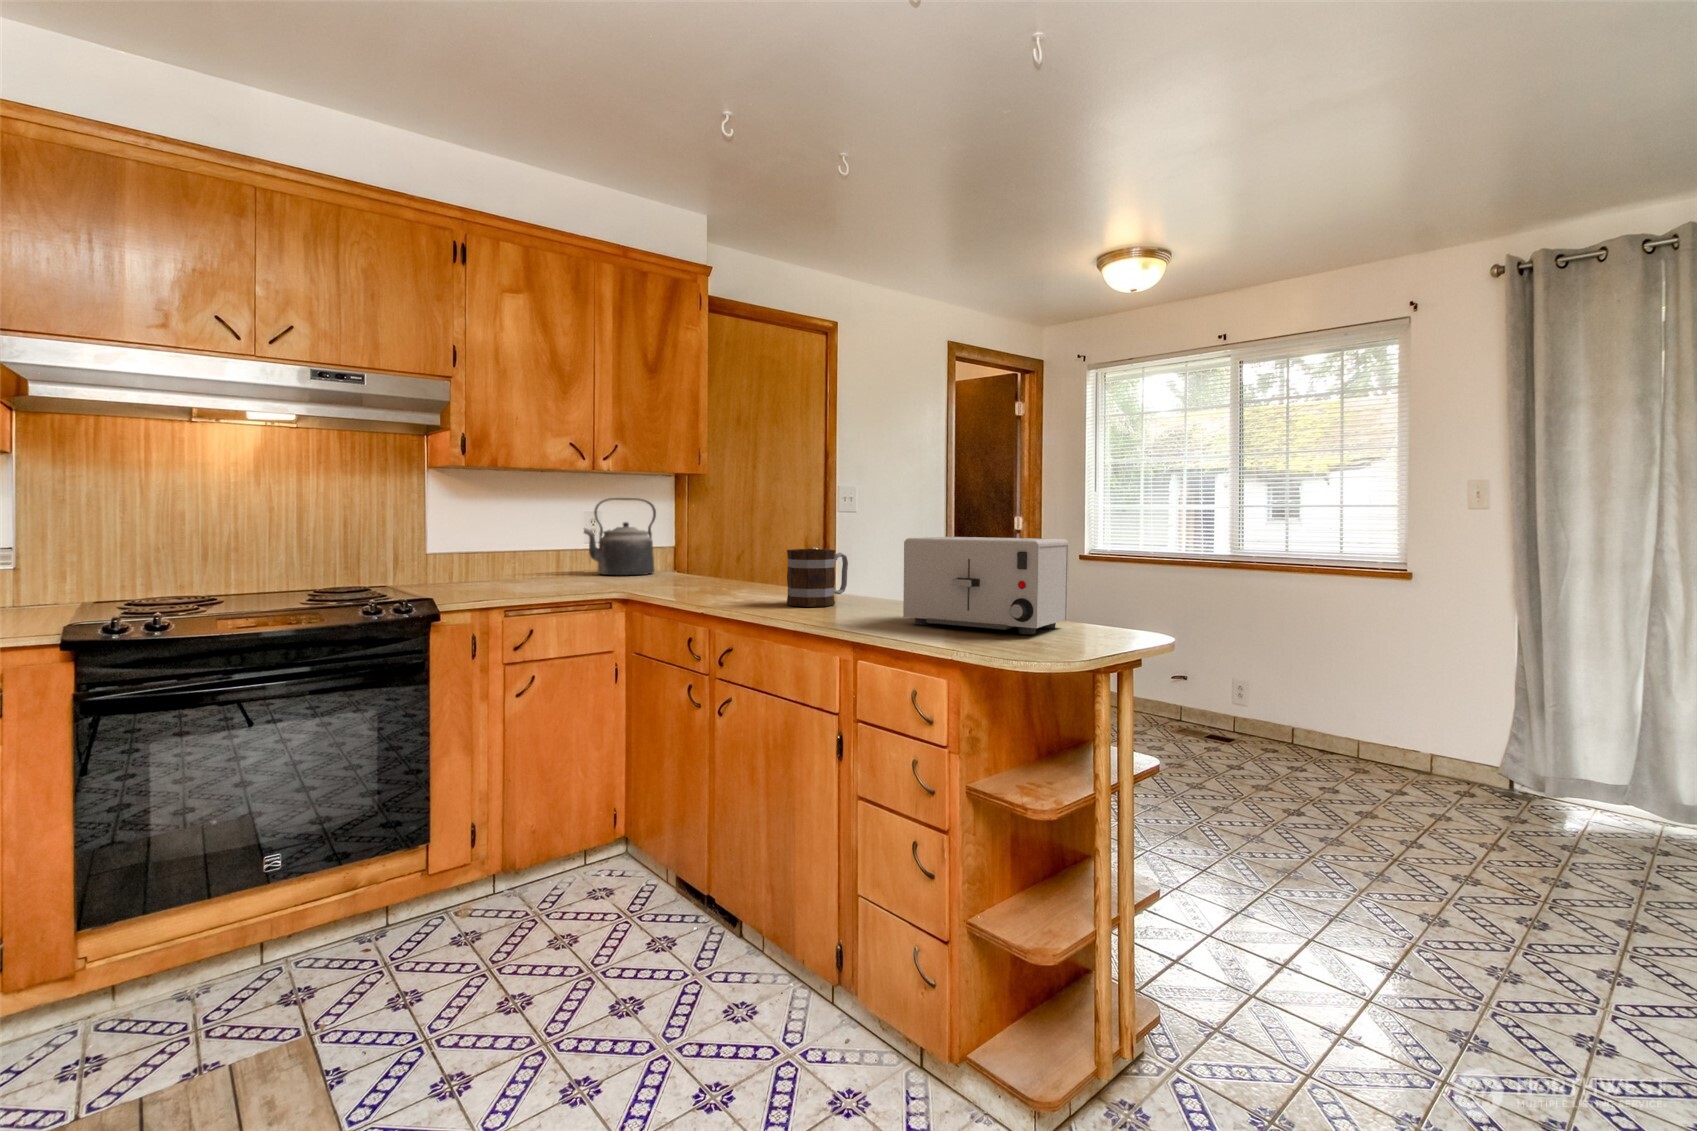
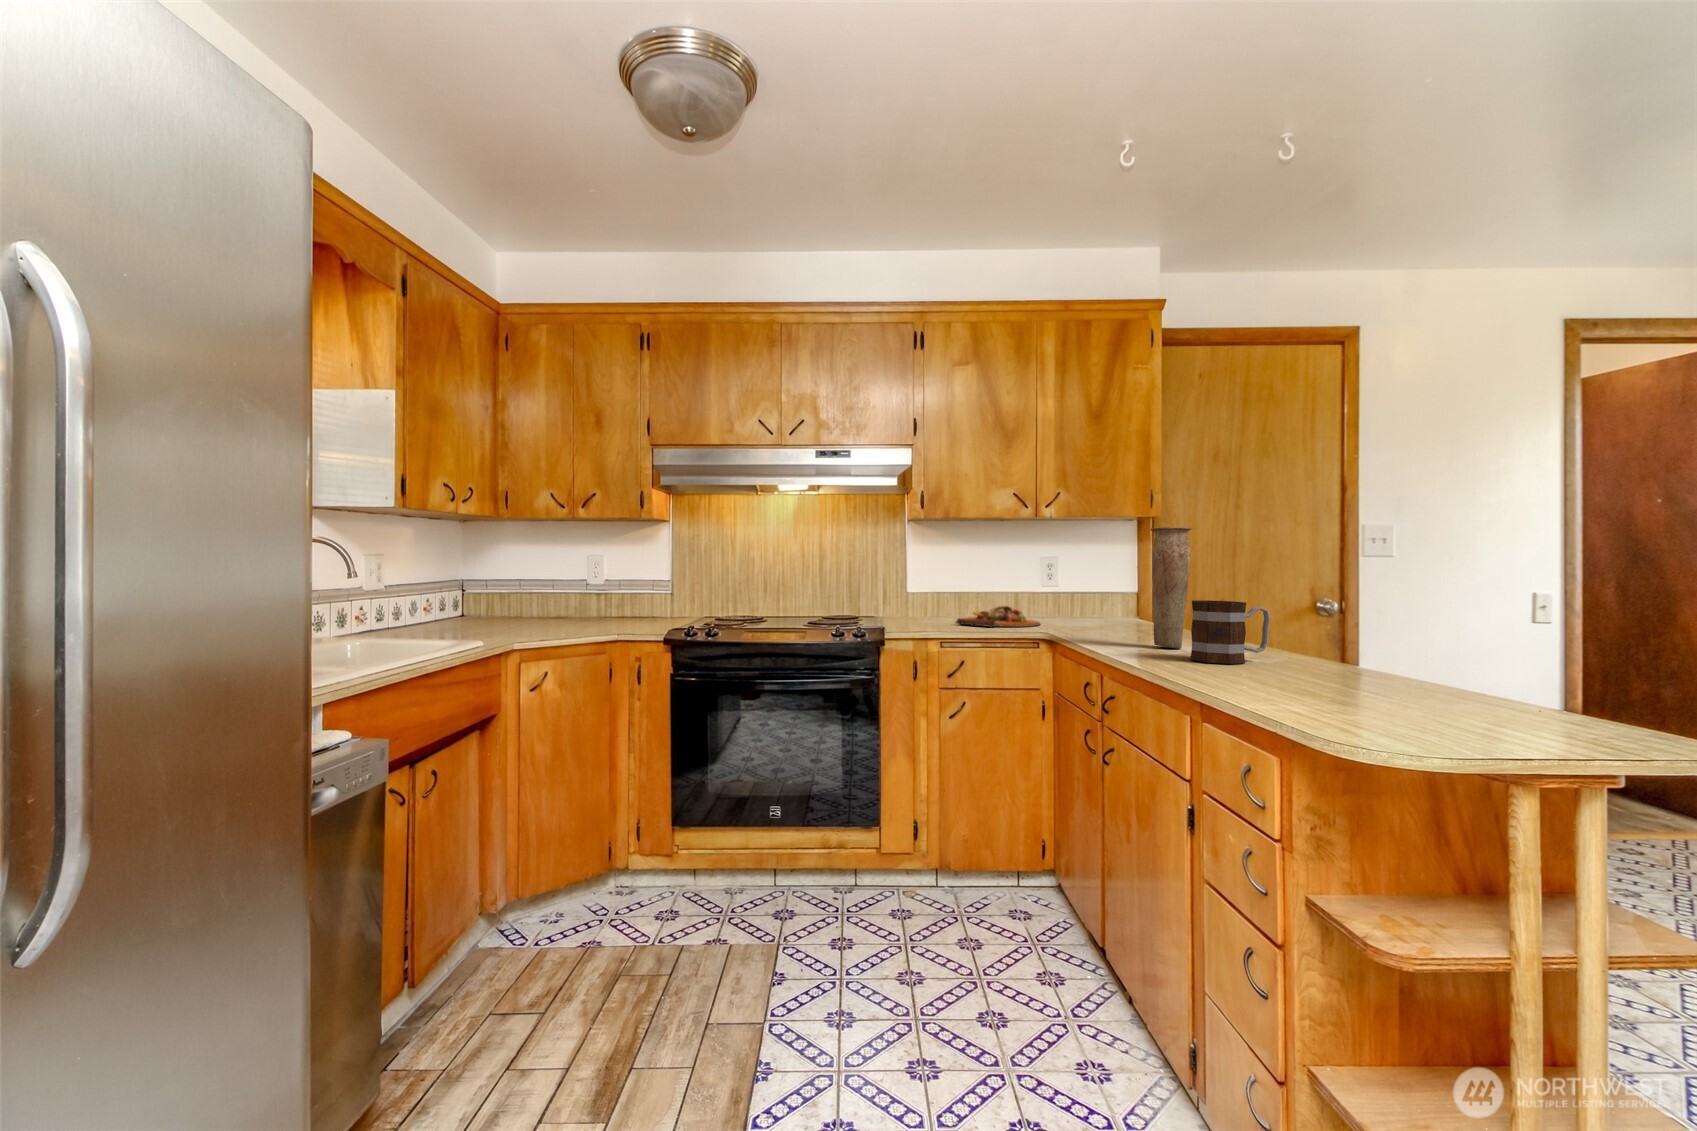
vase: none [733,479,770,596] -> present [1151,527,1192,649]
kettle: present [584,498,656,575] -> none [1048,548,1119,621]
toaster: present [903,537,1069,634] -> none [1286,590,1538,721]
cutting board: none [492,564,590,588] -> present [956,606,1040,627]

